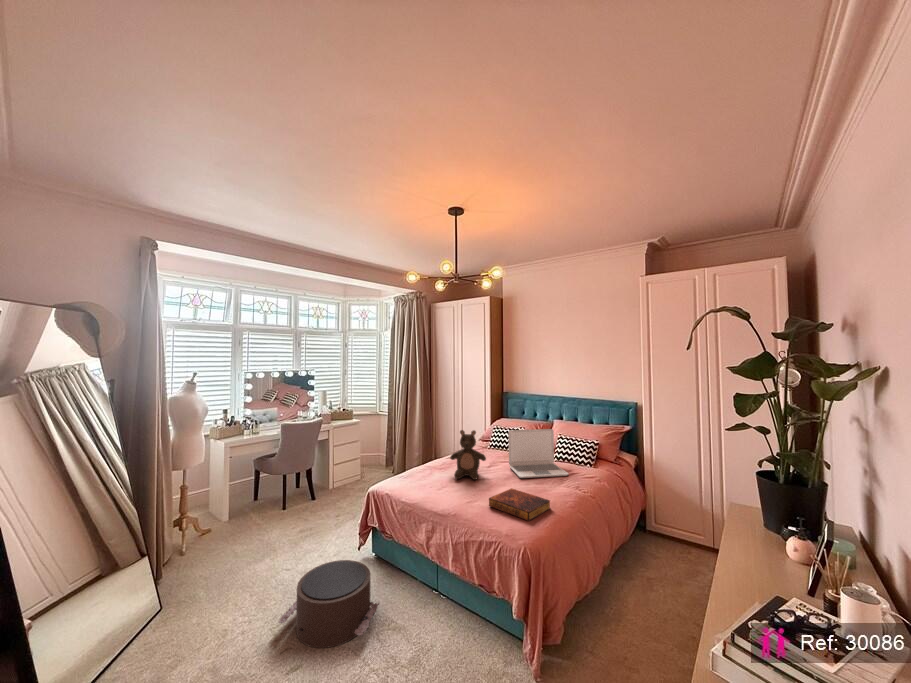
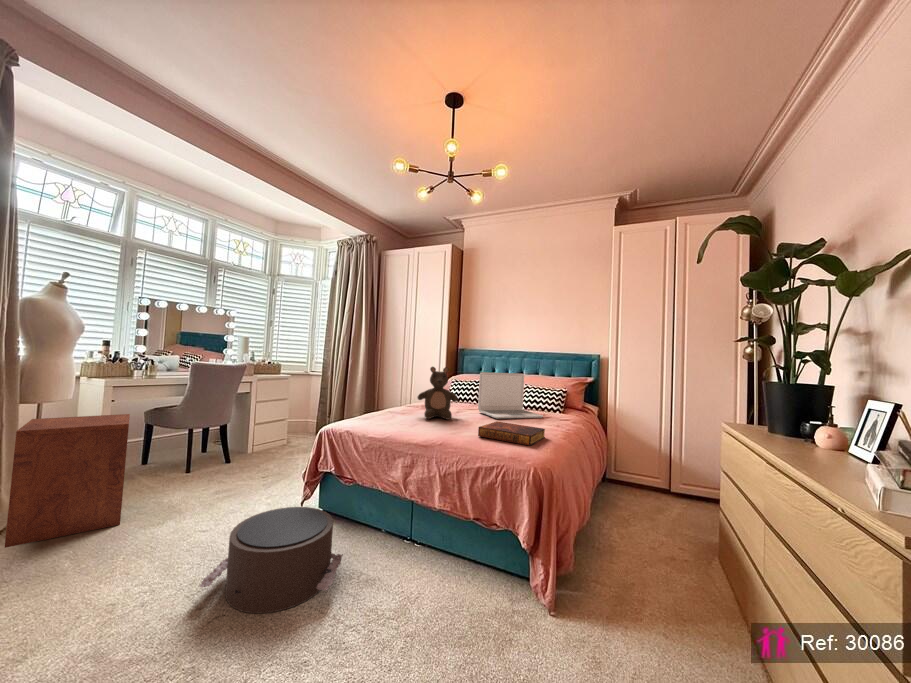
side table: none [170,473,240,575] -> present [5,414,130,548]

